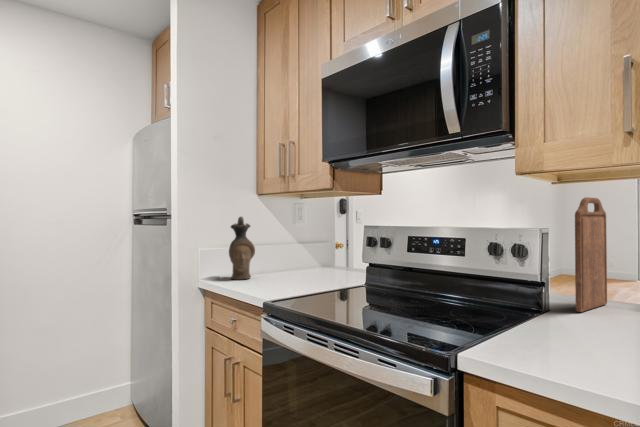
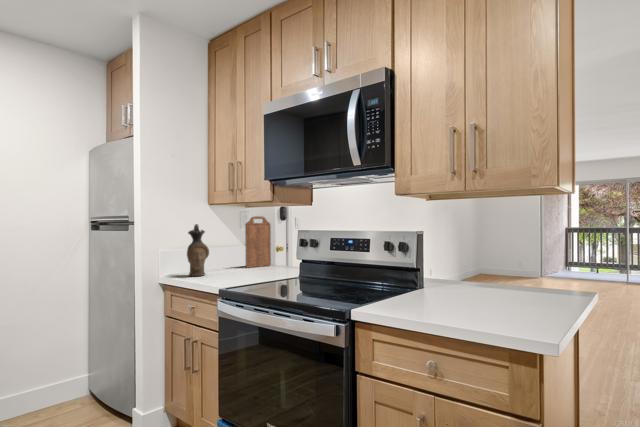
cutting board: present [575,197,607,312] -> present [245,216,271,268]

